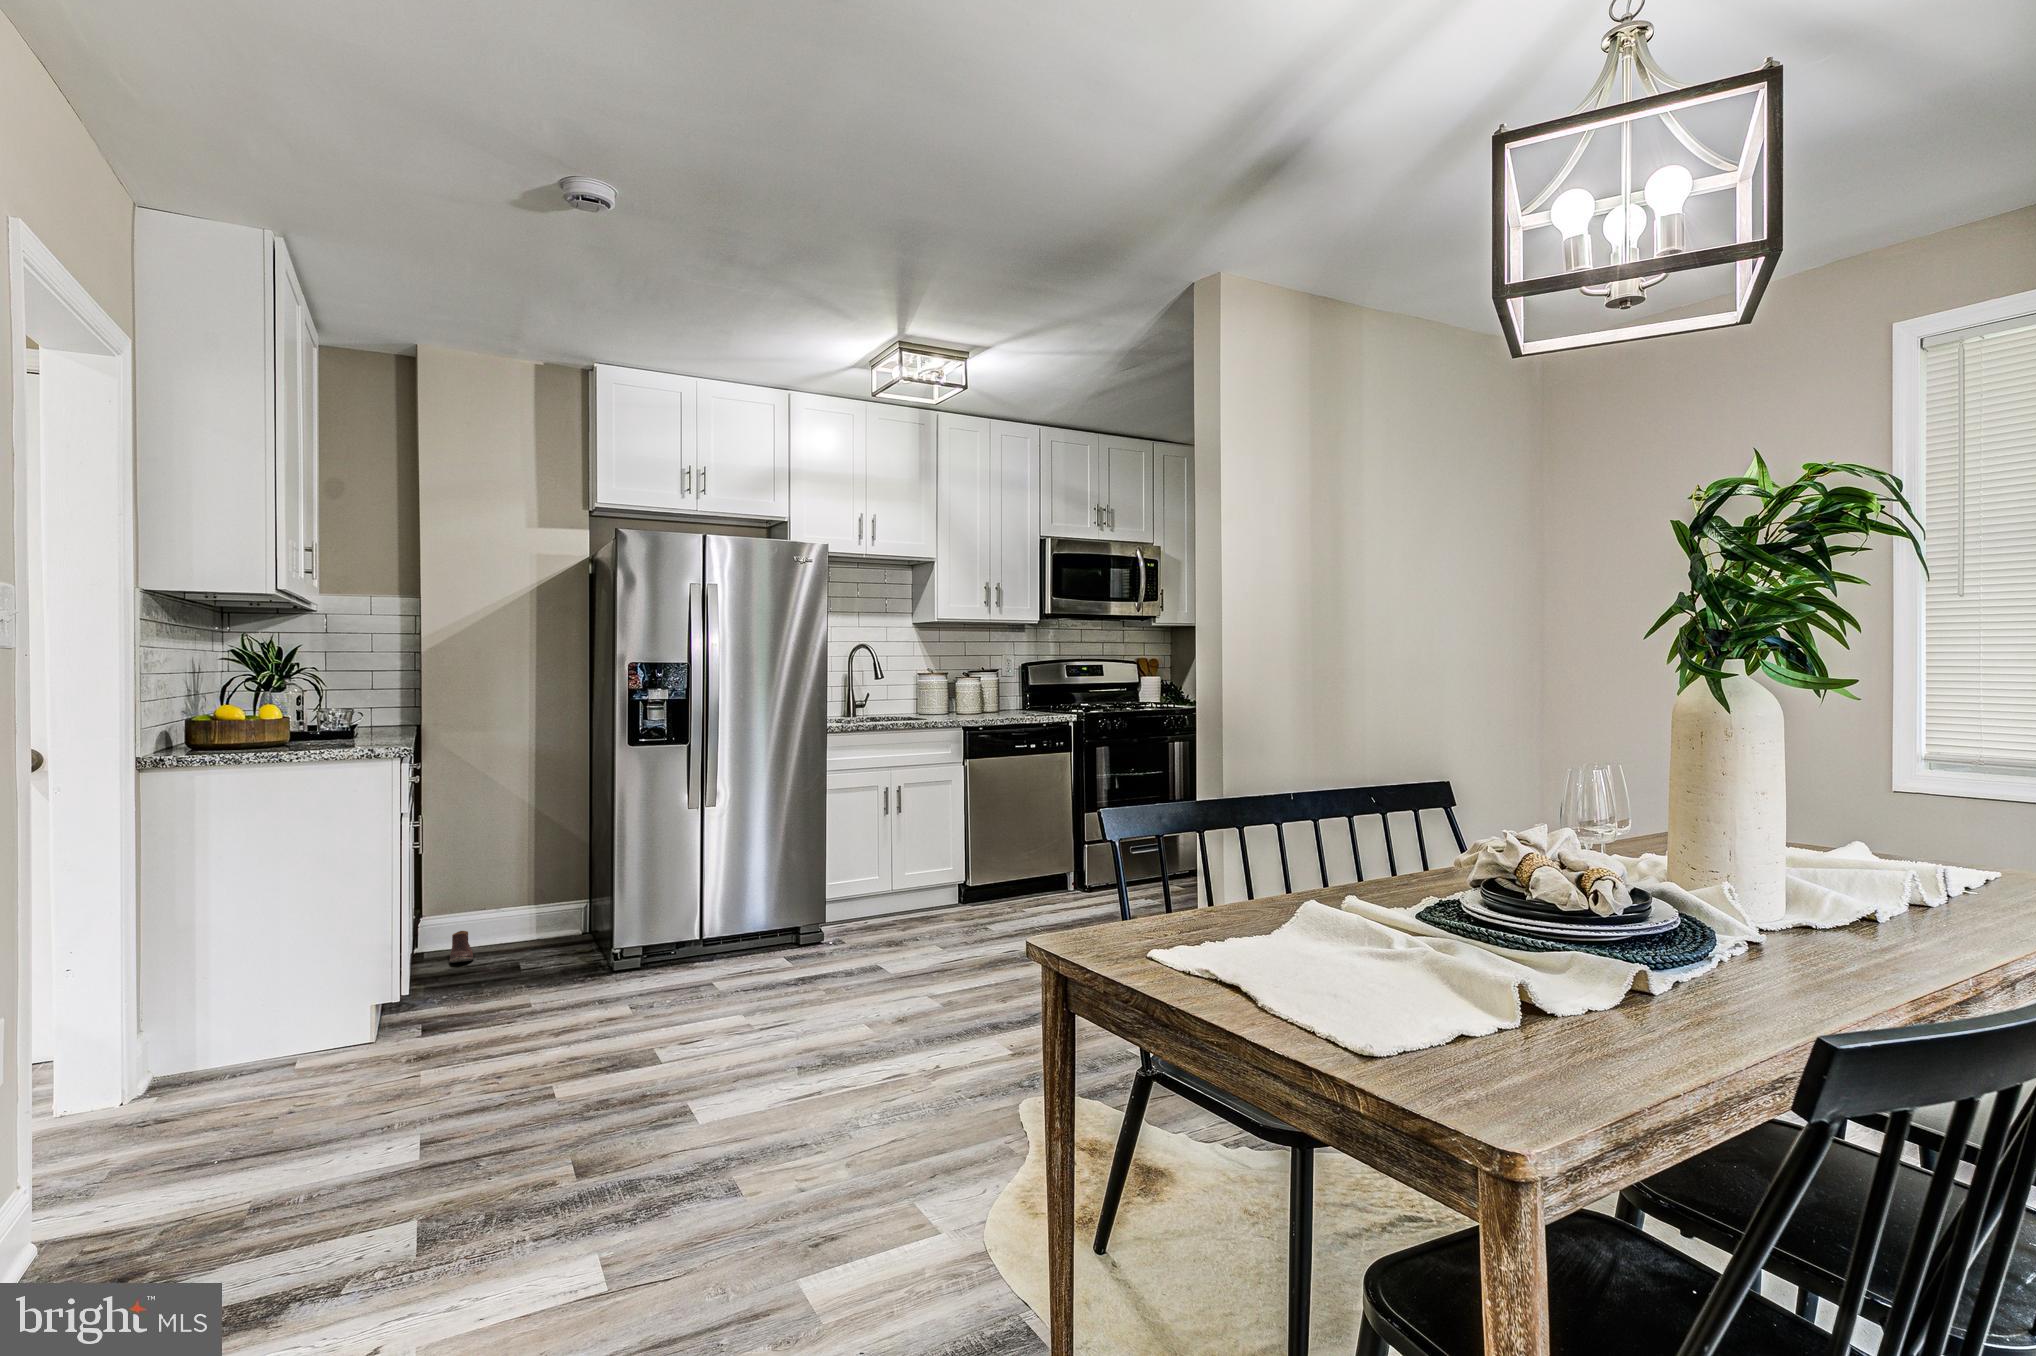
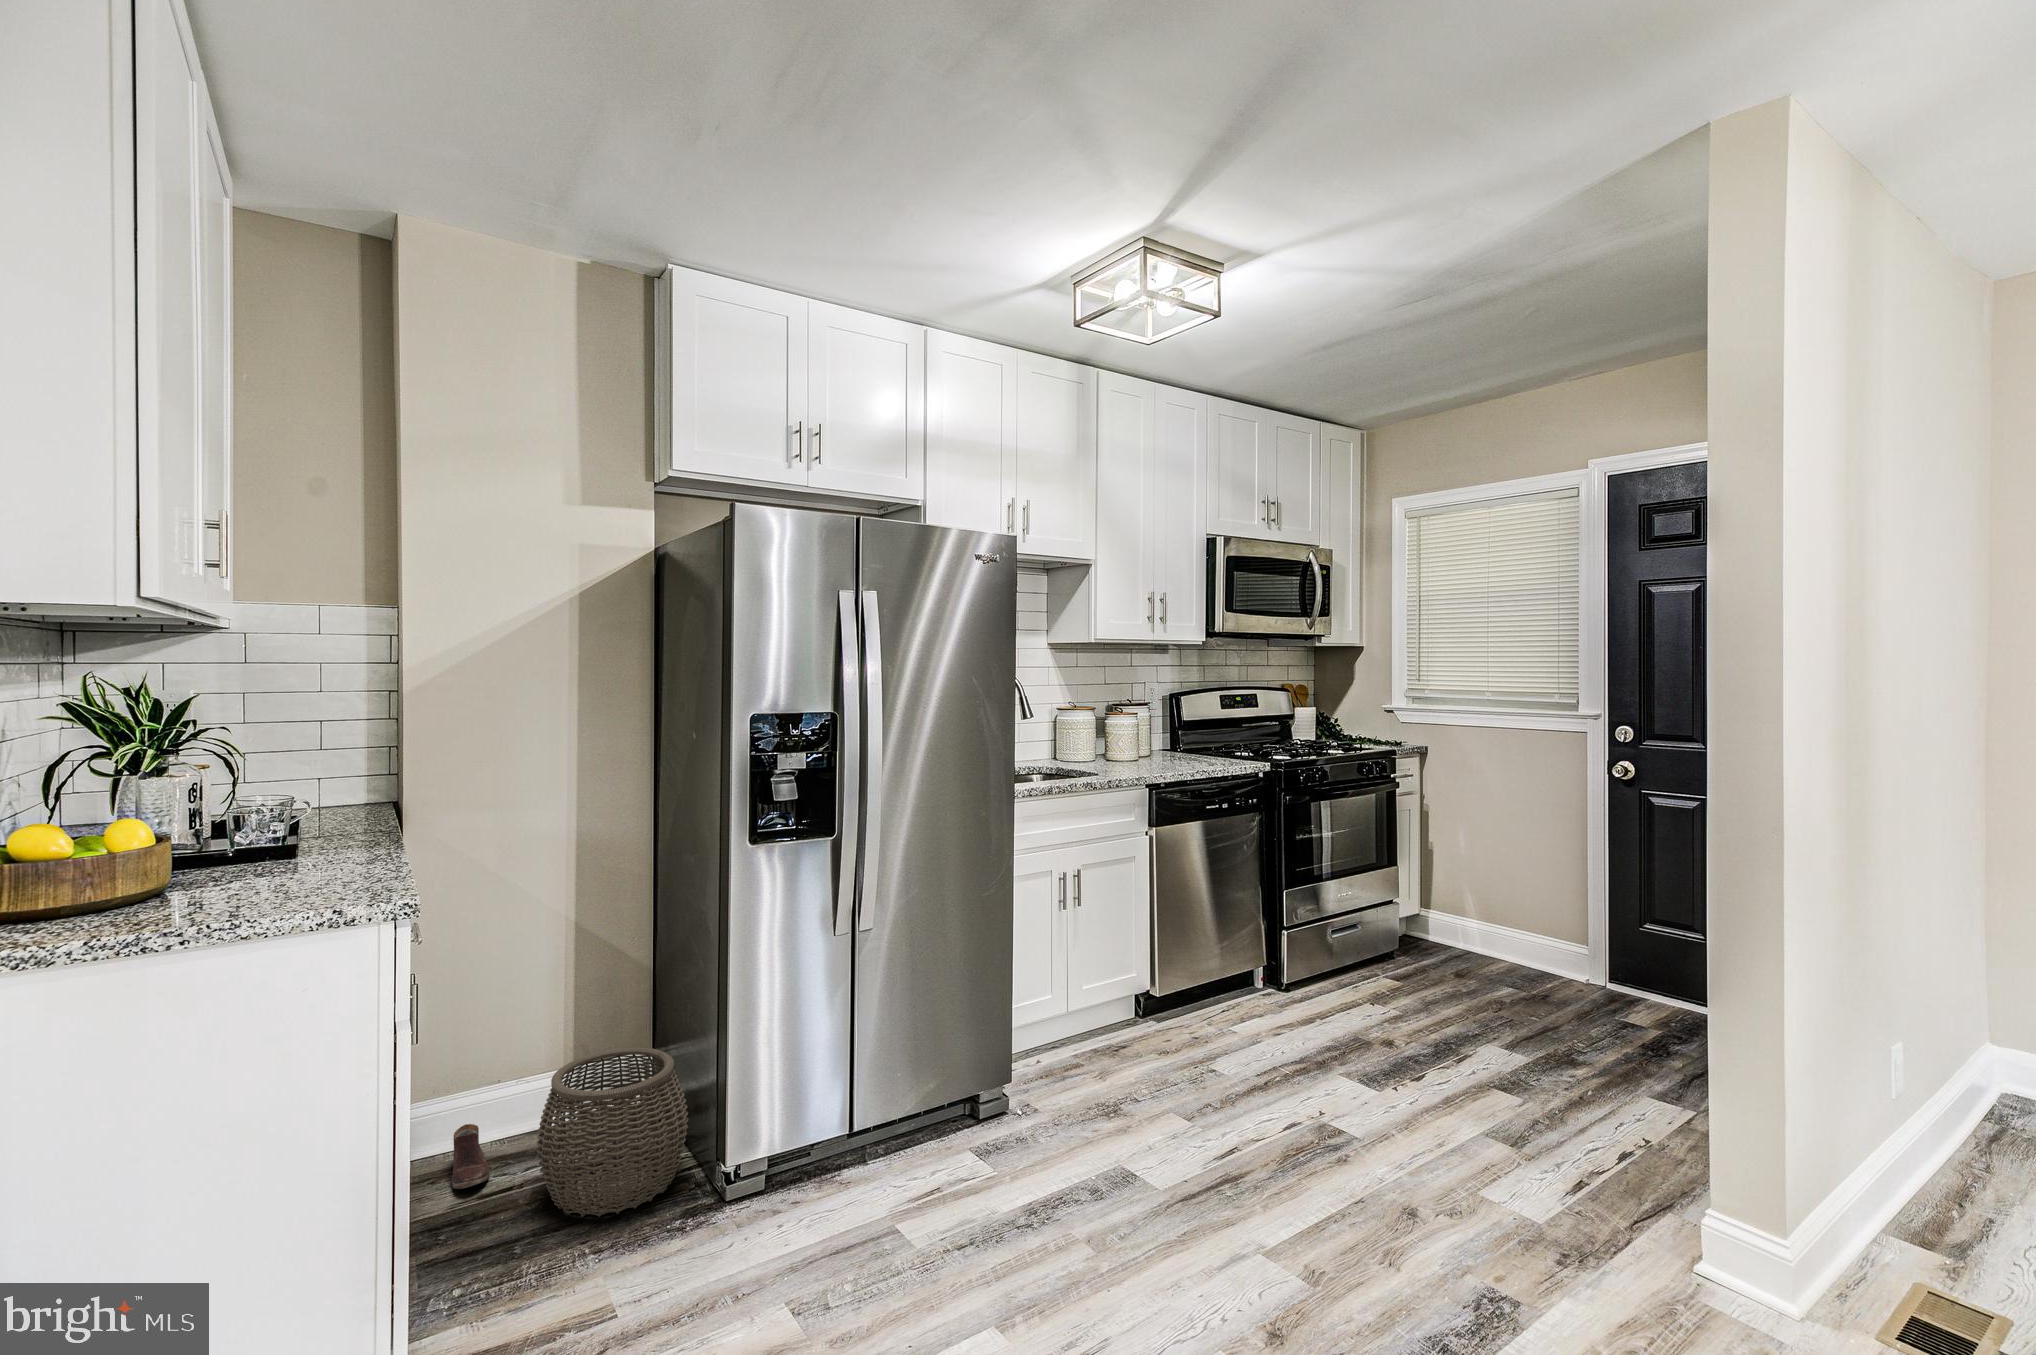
woven basket: none [498,882,595,975] -> present [537,1047,688,1217]

